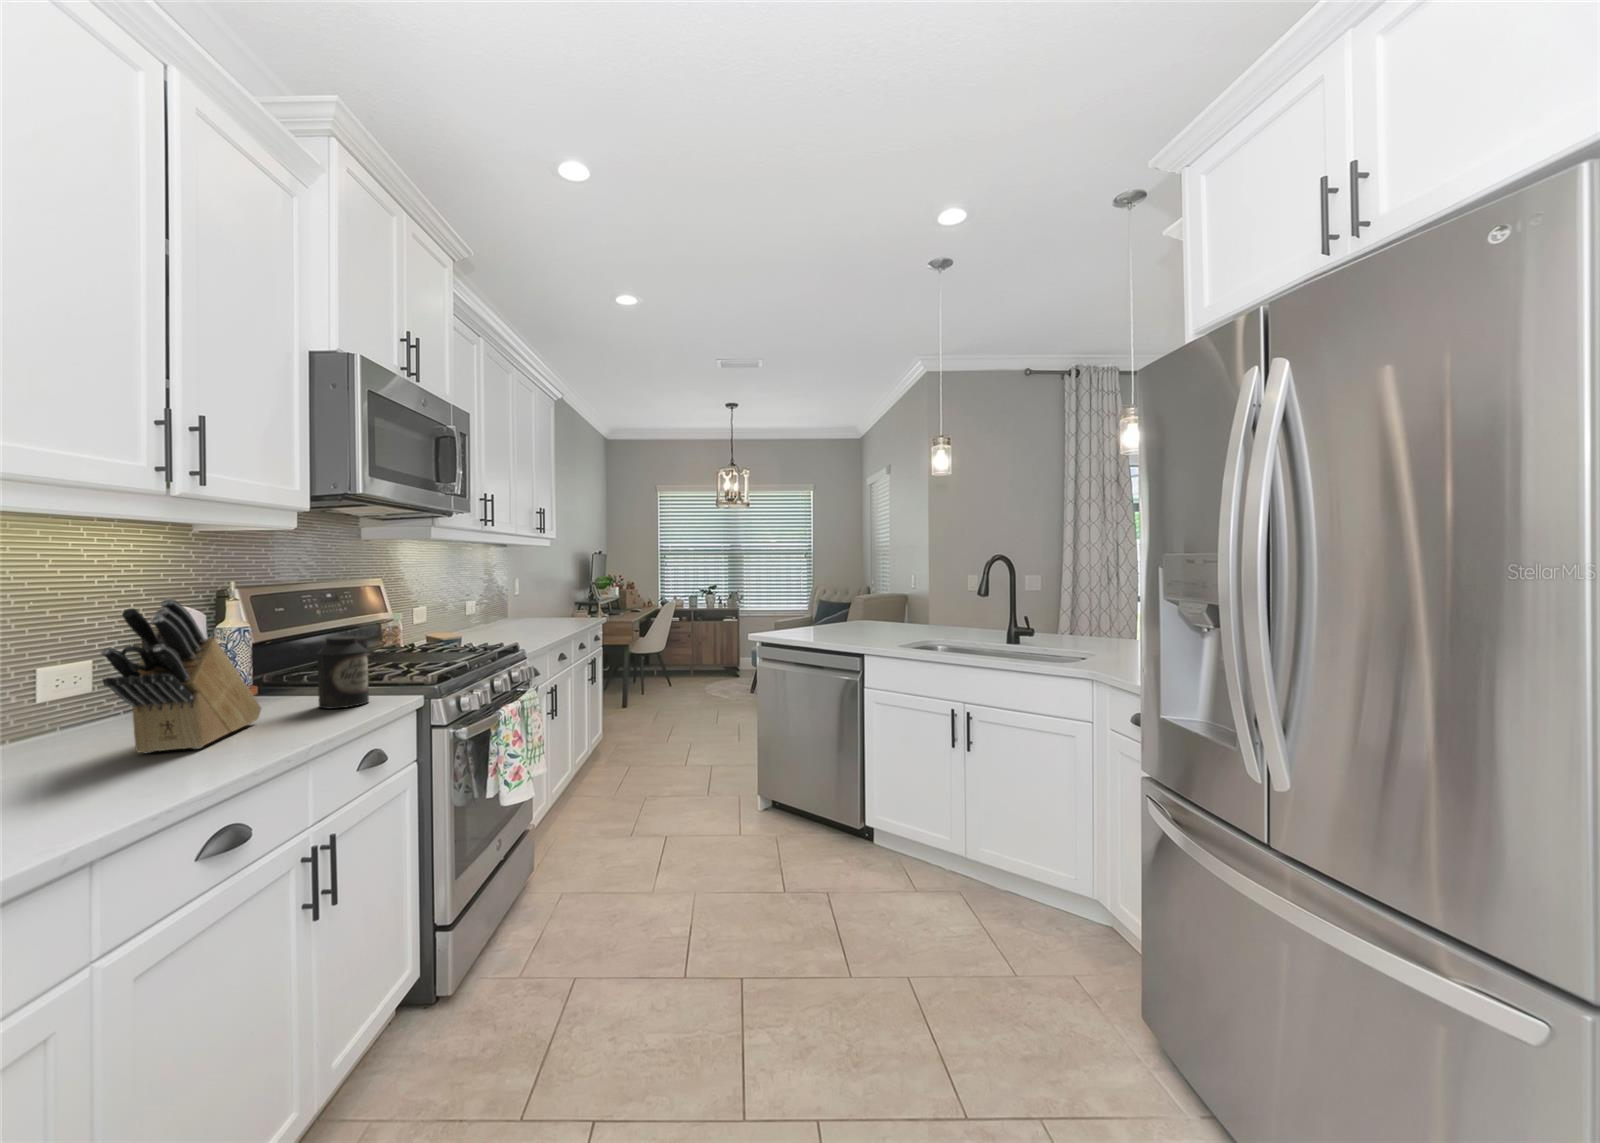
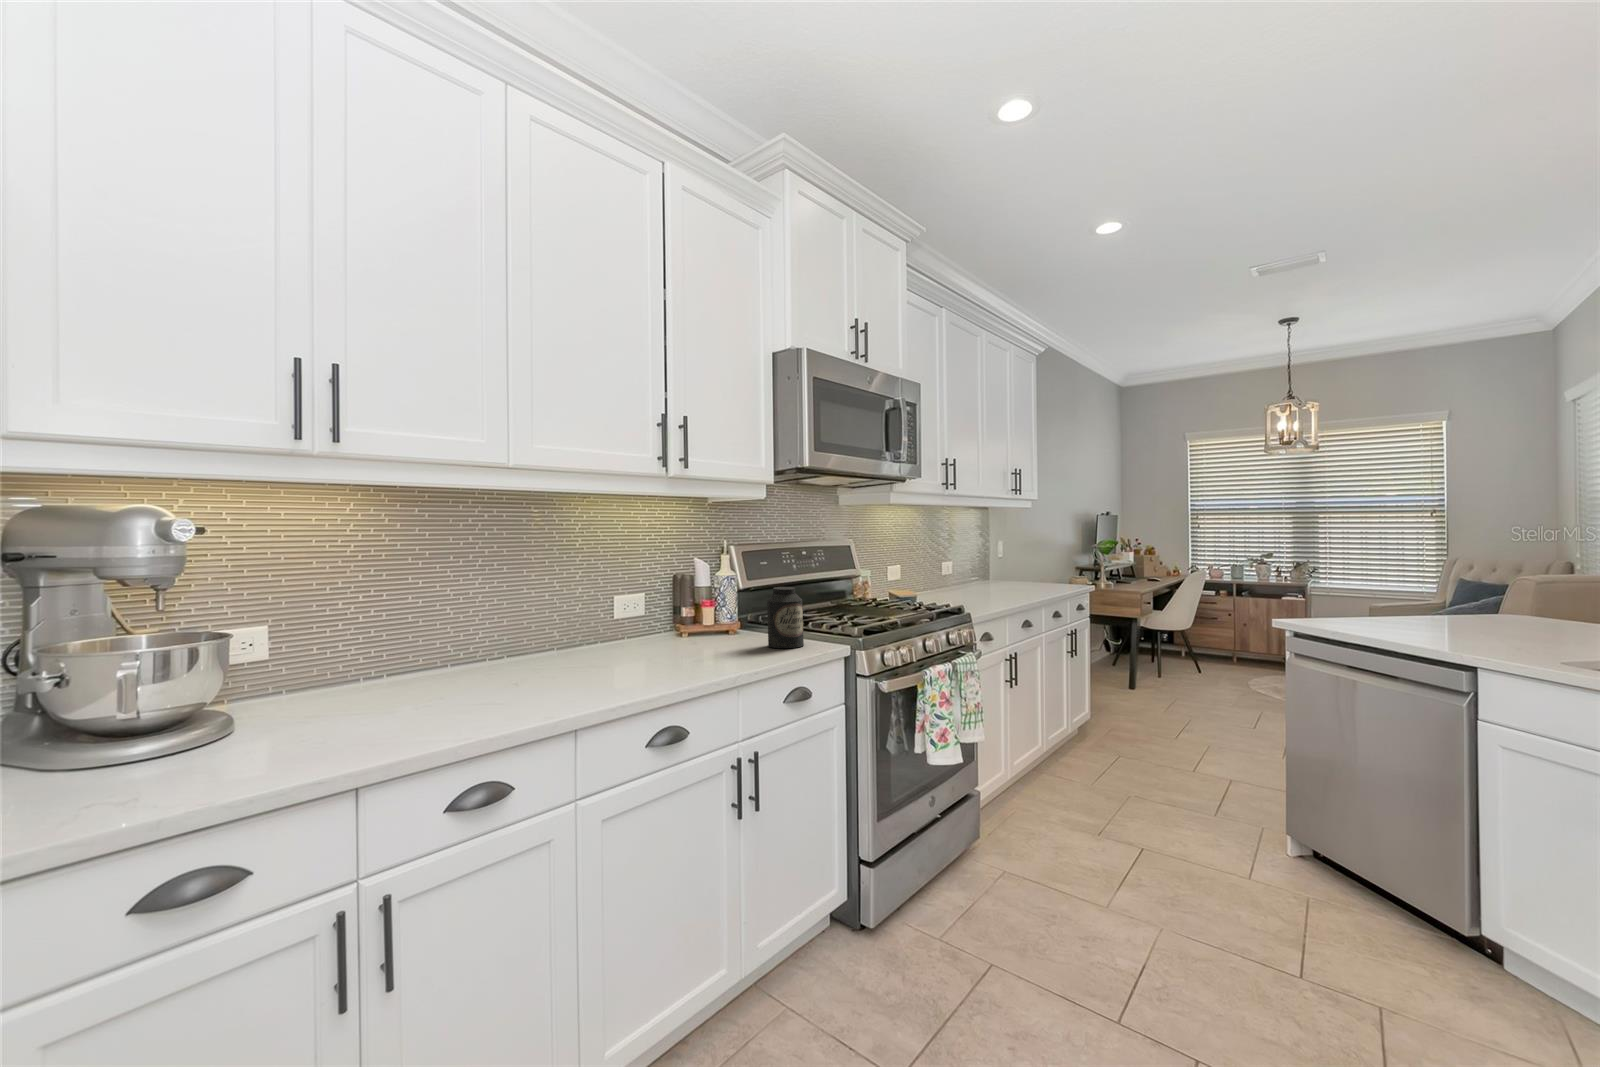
knife block: present [101,598,261,753] -> none [620,551,726,665]

